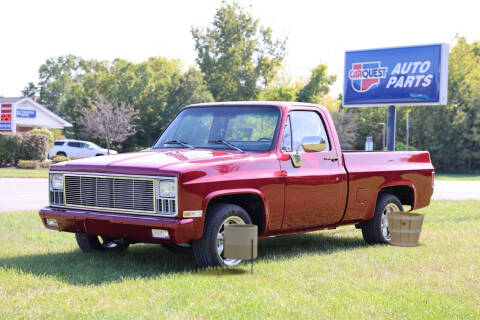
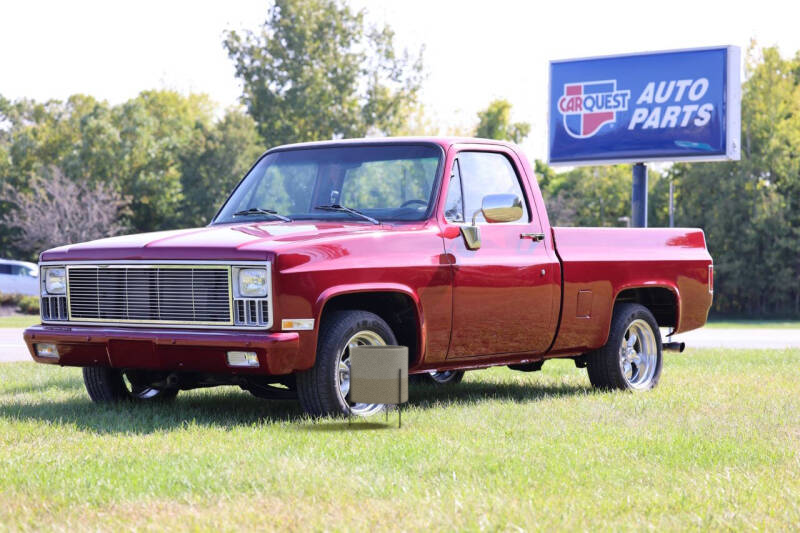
wooden bucket: present [386,211,425,247] -> none [629,331,696,392]

